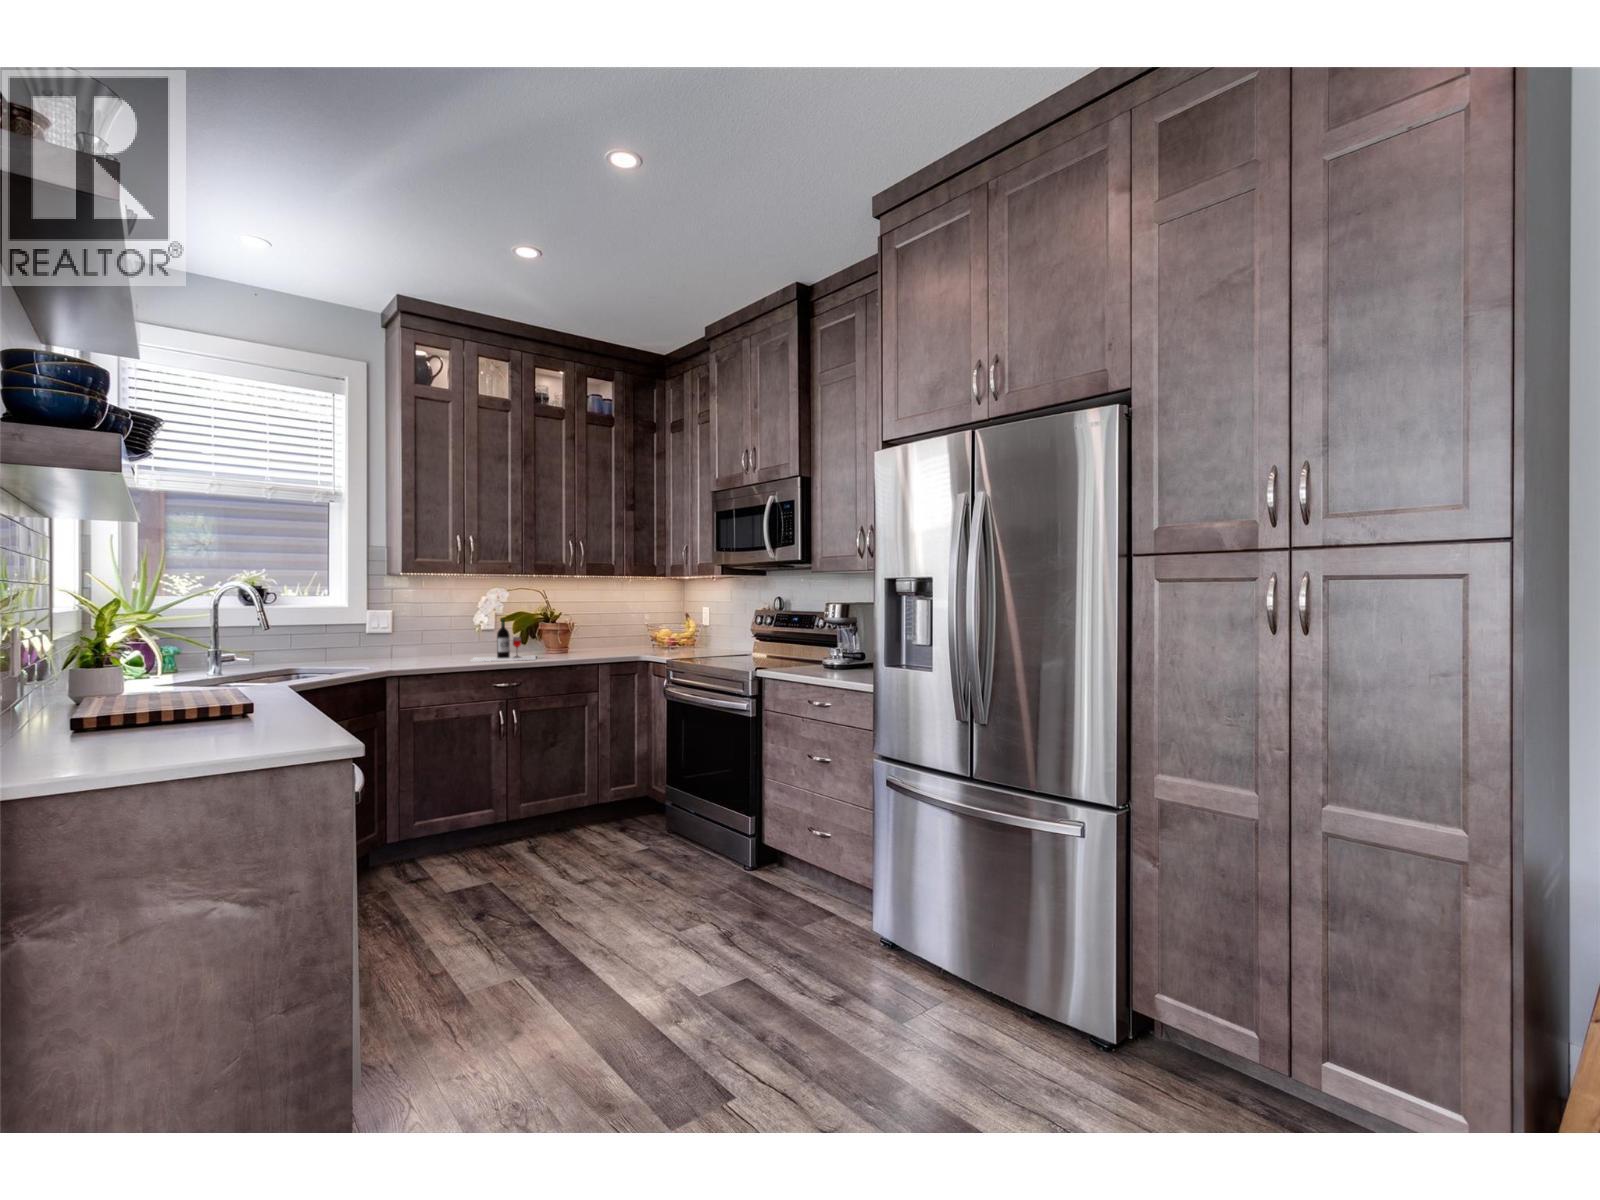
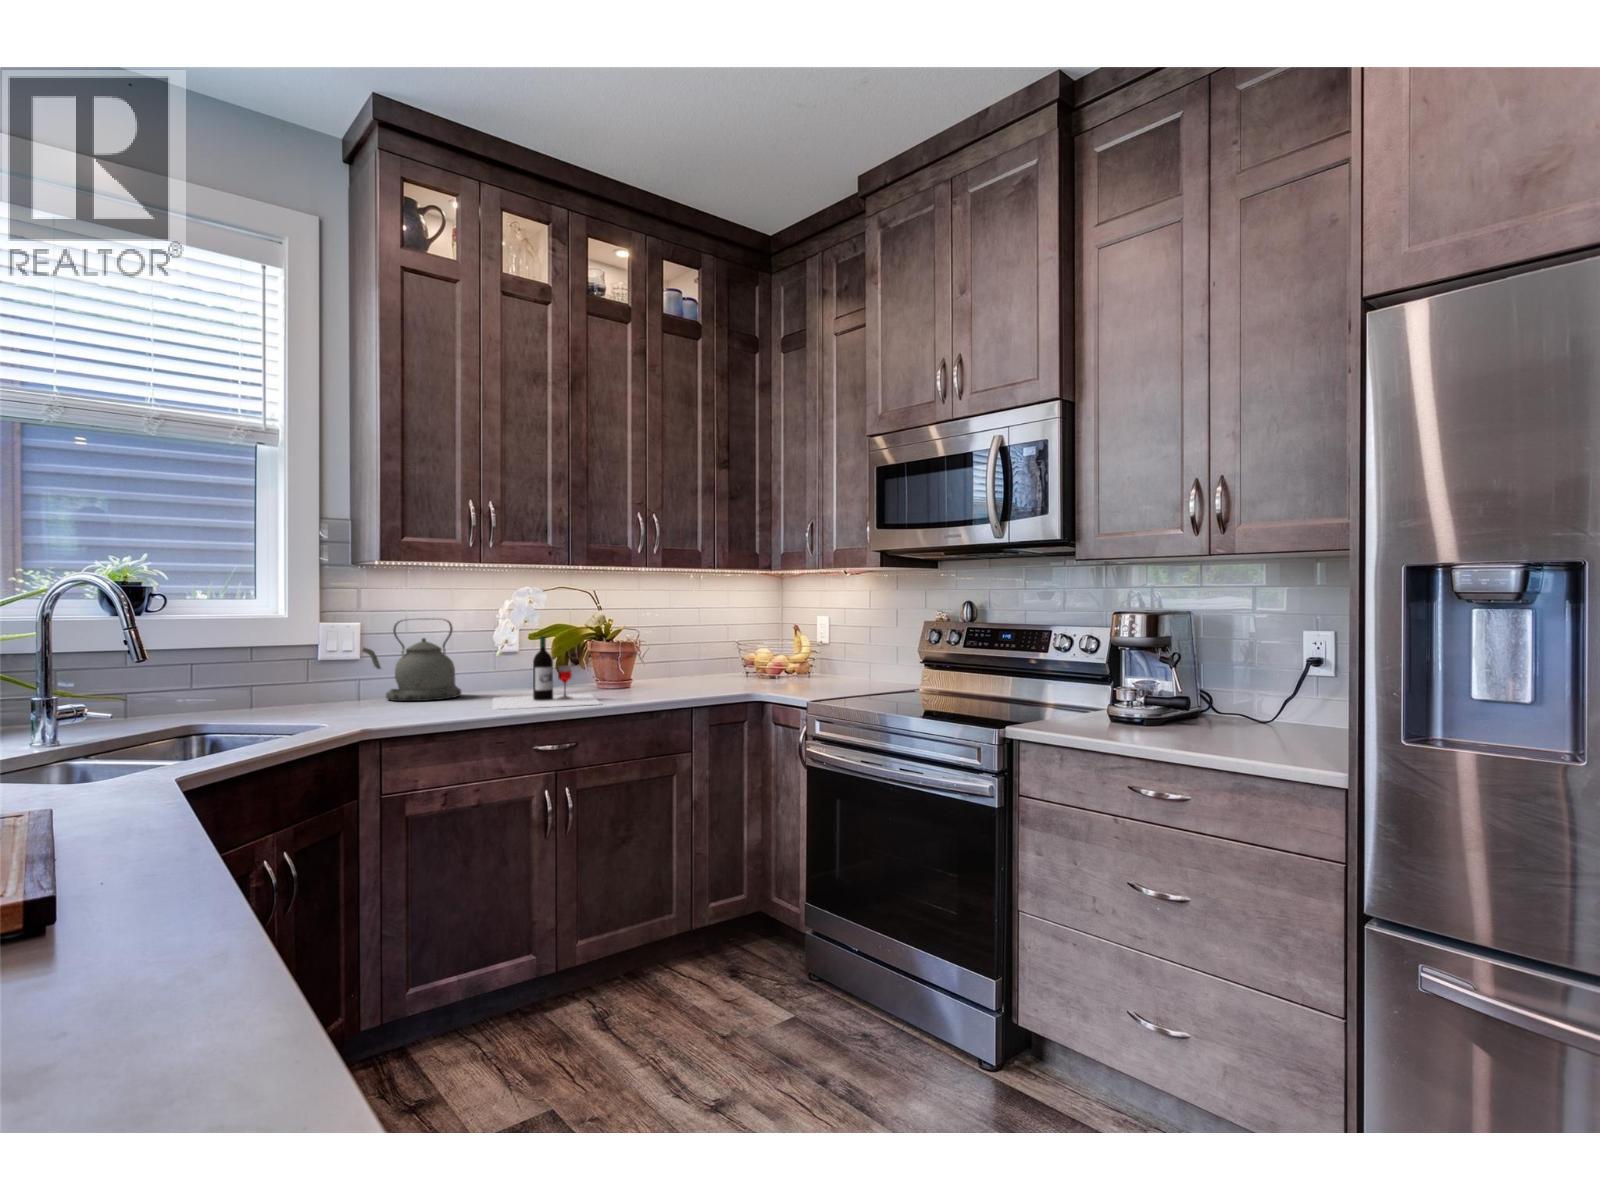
kettle: none [392,608,455,659] -> present [363,620,461,701]

